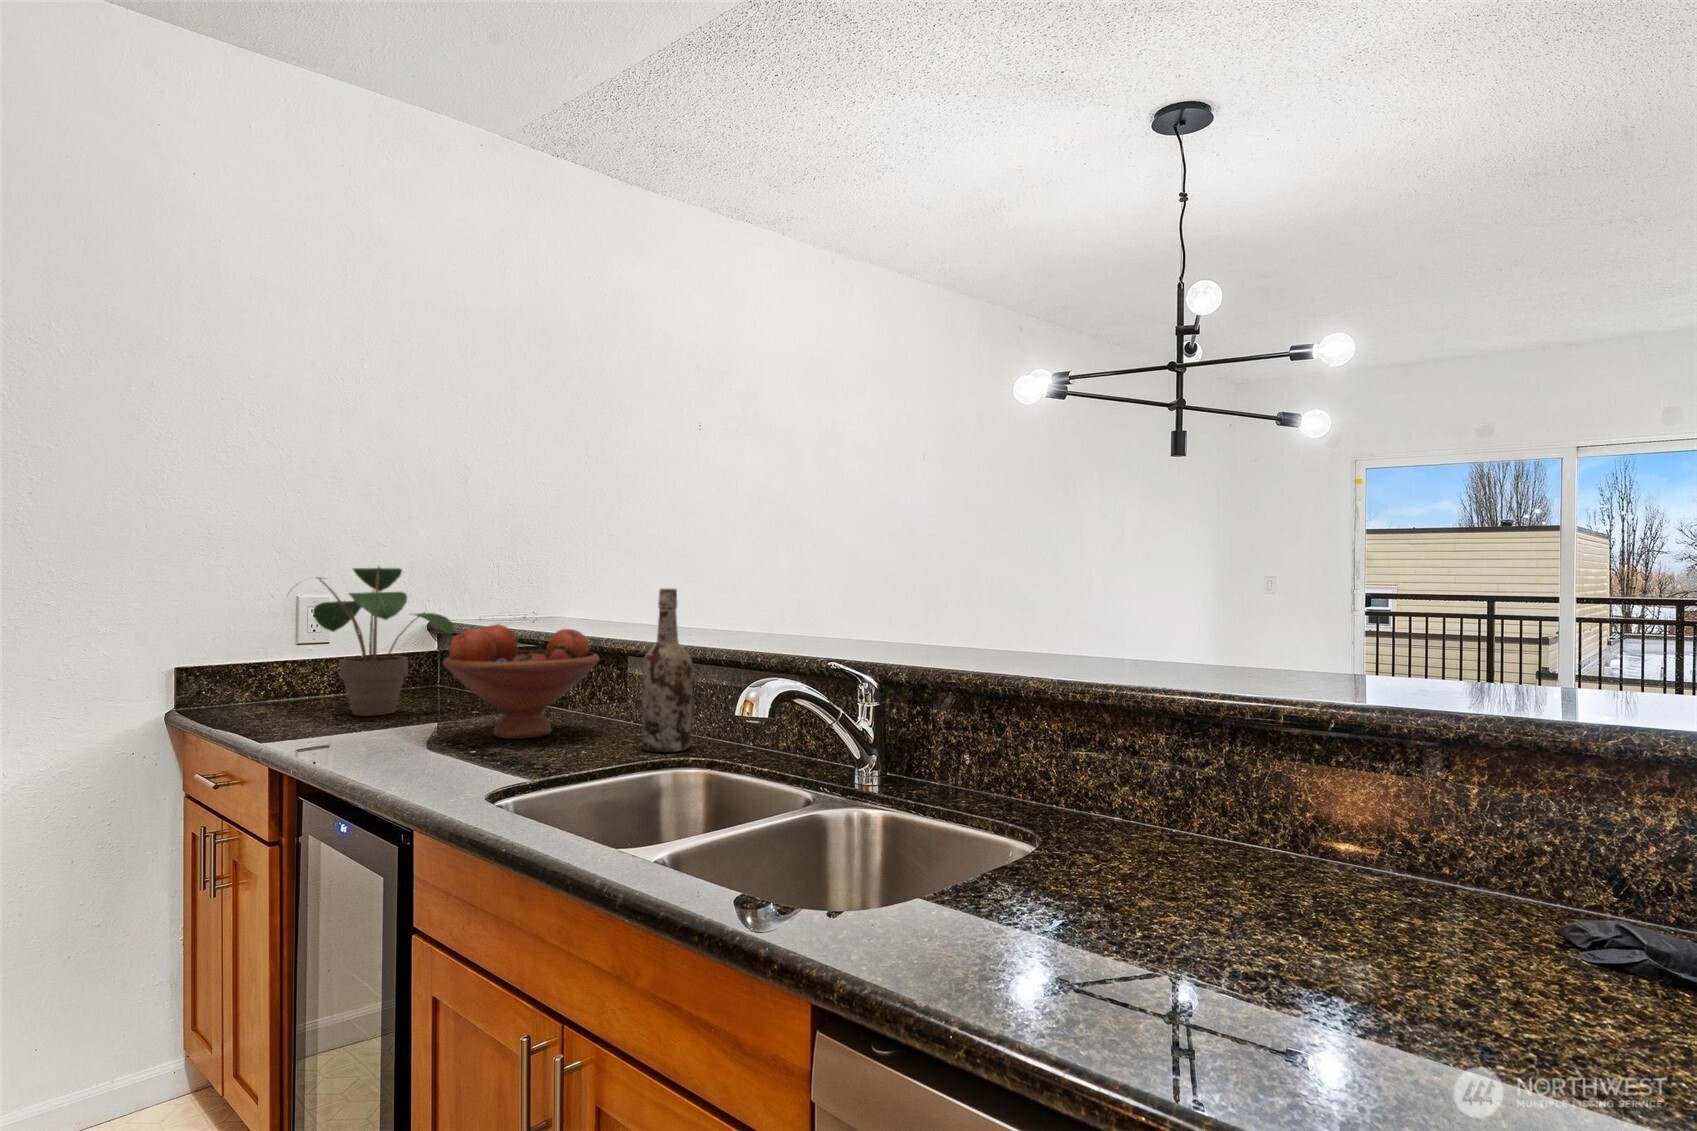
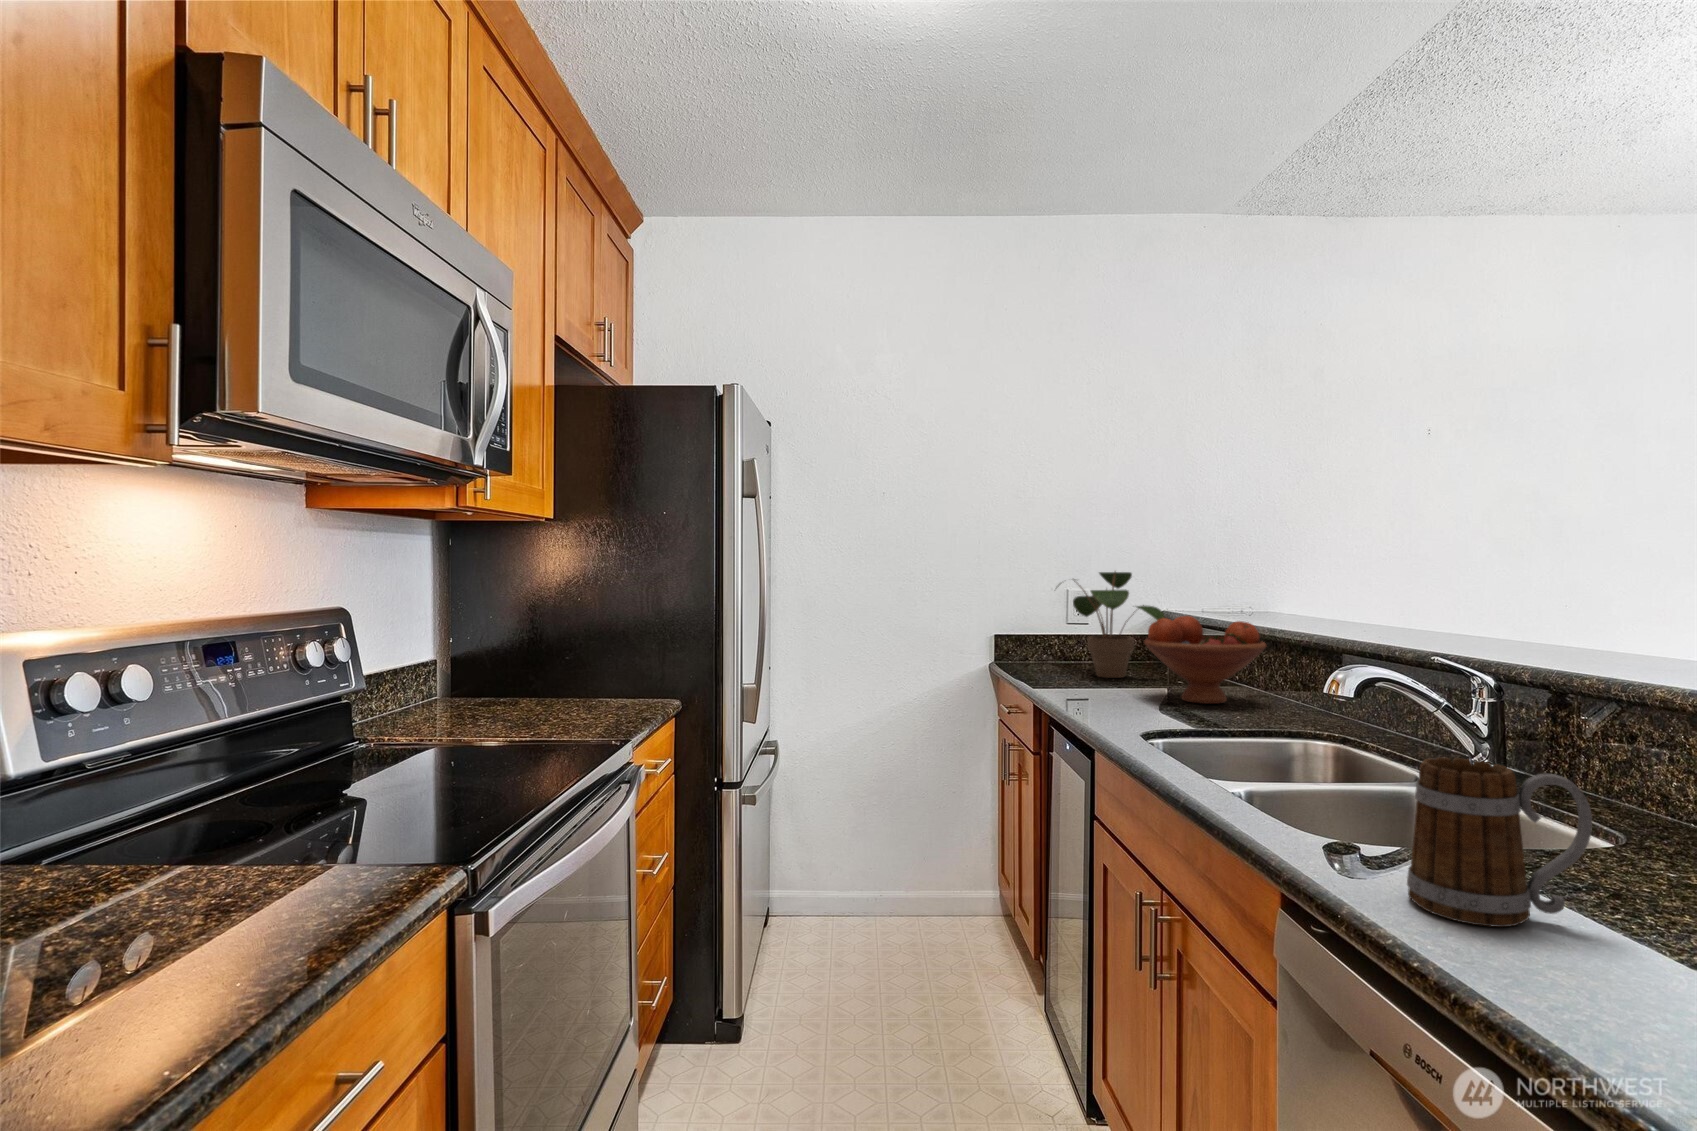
wine bottle: present [642,589,693,752] -> none [1291,590,1338,727]
mug: none [985,788,1158,1004] -> present [1407,758,1592,927]

